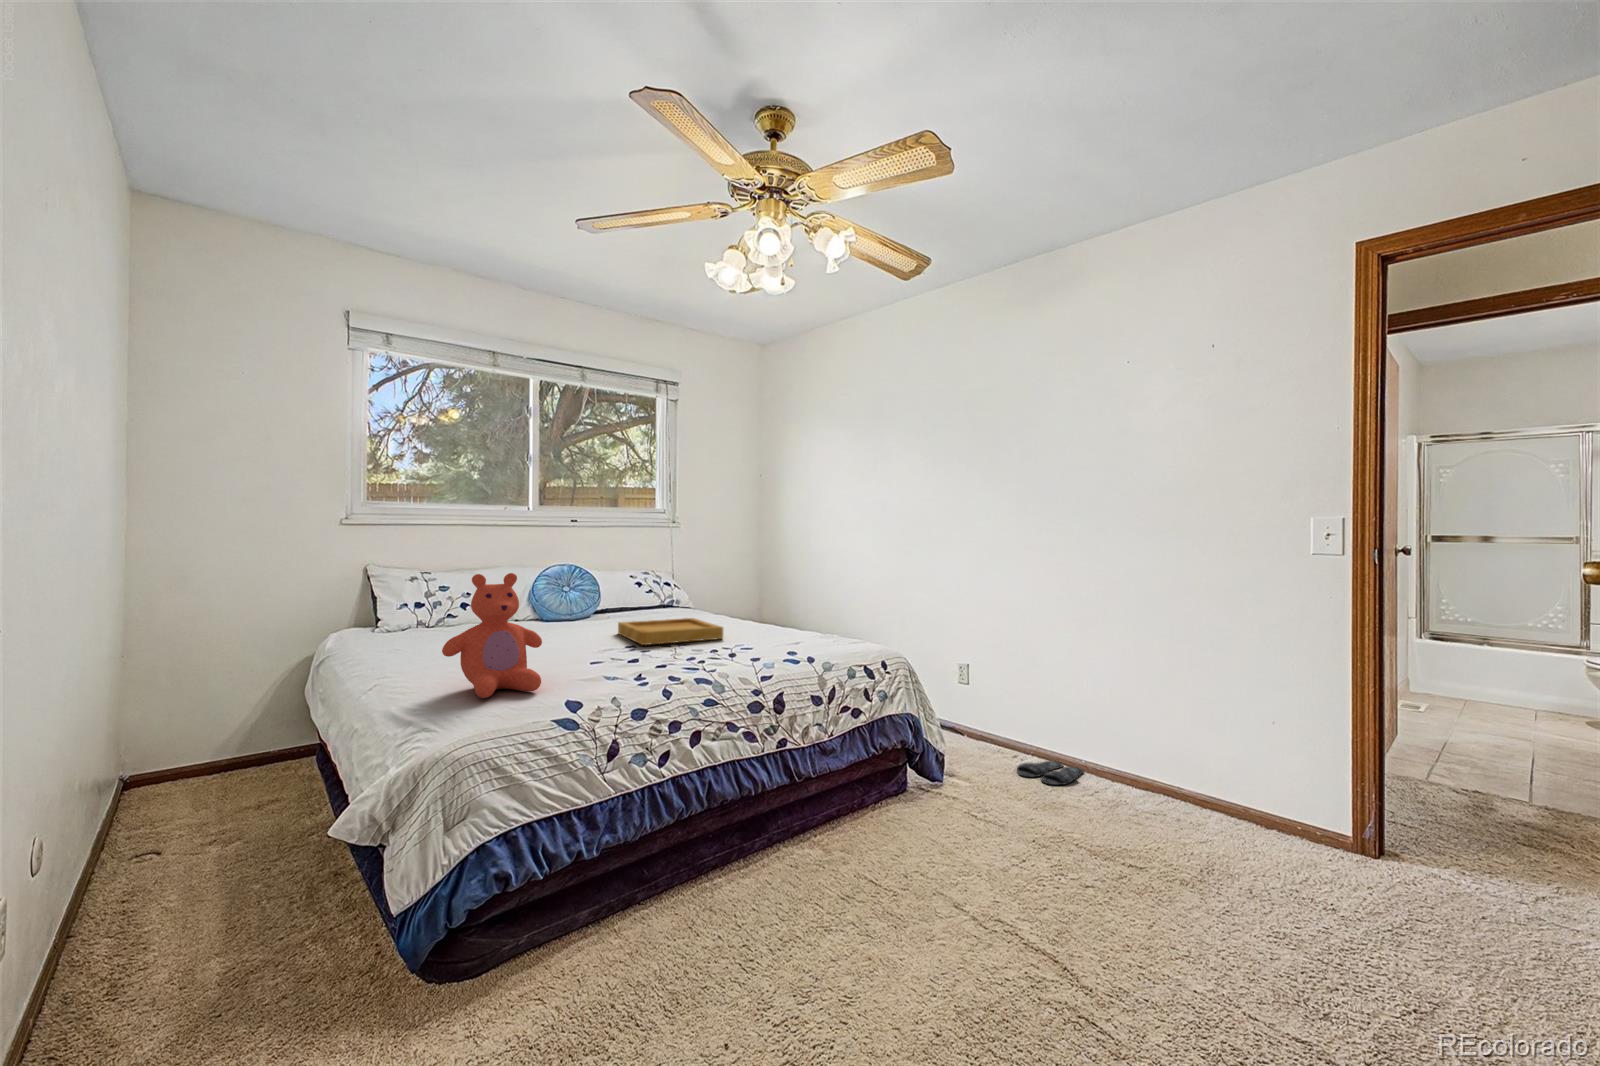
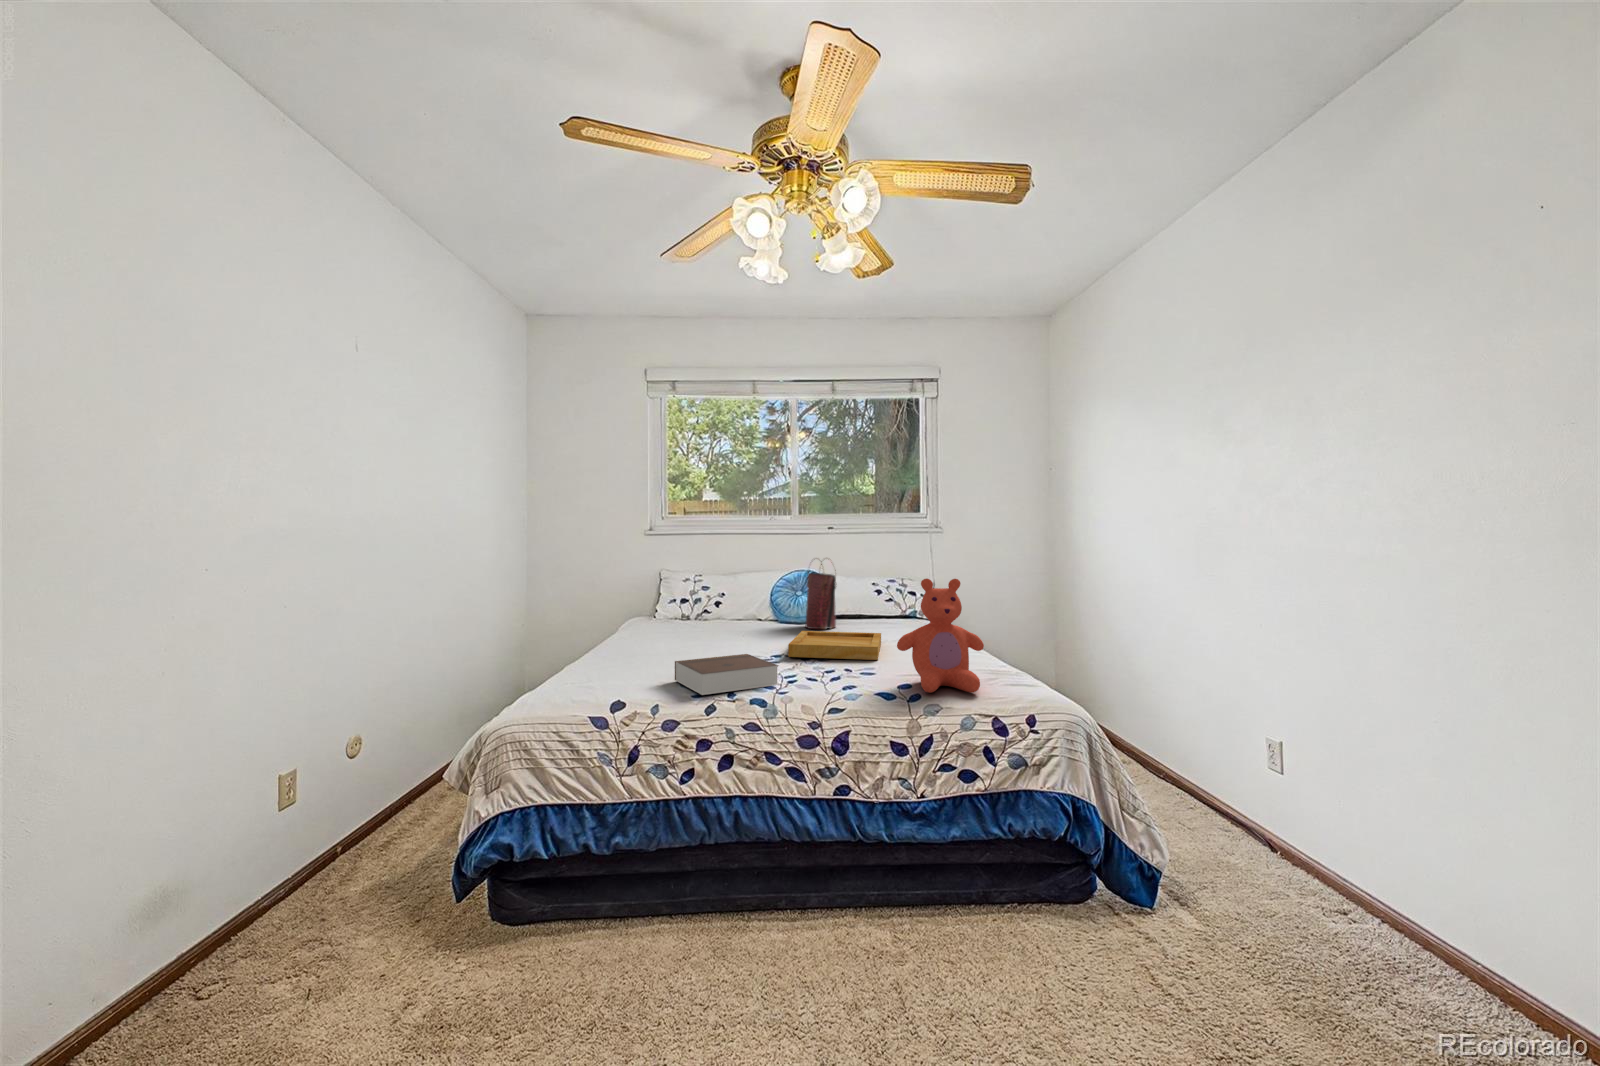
handbag: none [583,550,626,623] -> present [806,561,836,629]
teddy bear: present [442,573,542,698] -> present [897,579,984,693]
book: none [577,643,686,682] -> present [675,654,778,695]
slippers: present [1017,761,1083,785] -> none [1281,916,1431,979]

